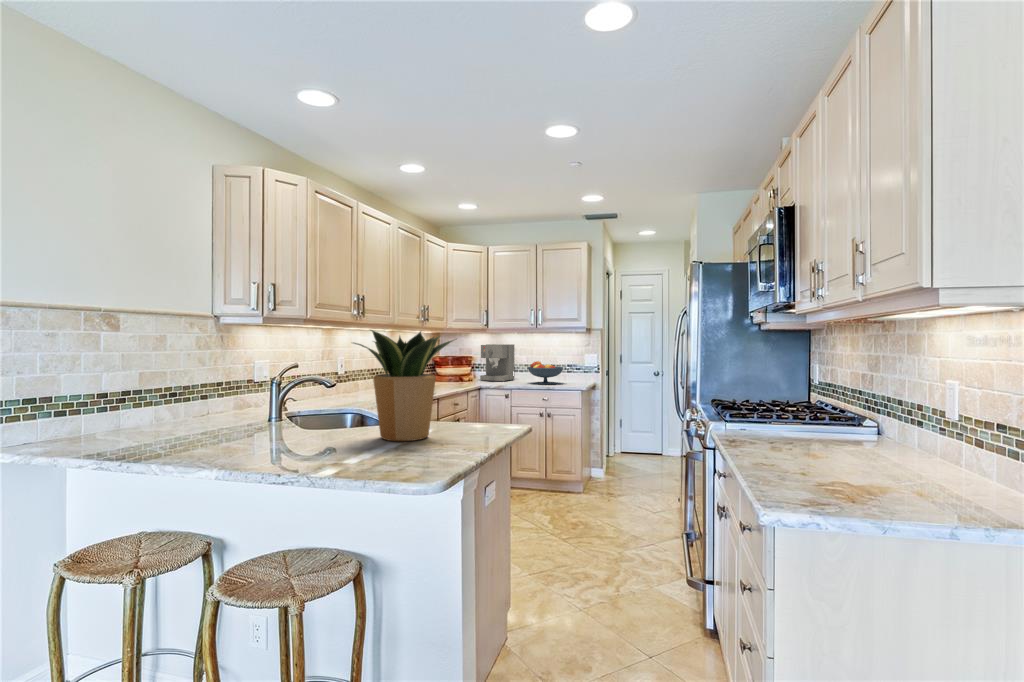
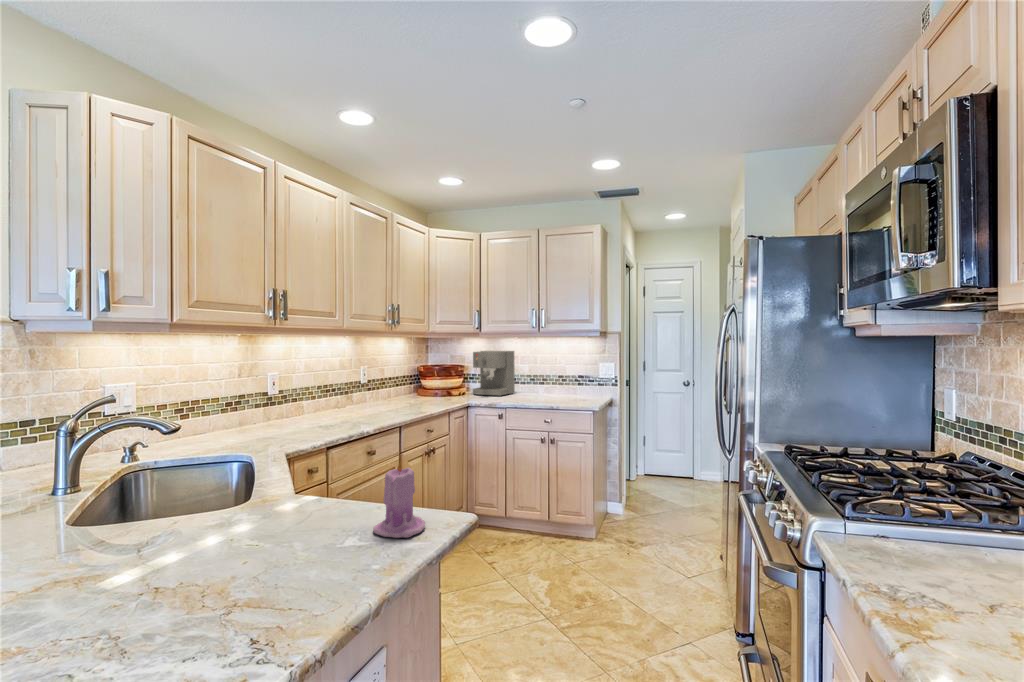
potted plant: present [354,330,454,441] -> none [63,349,317,581]
fruit bowl: present [528,361,563,384] -> none [528,372,572,401]
candle: none [481,393,508,431] -> present [373,464,425,538]

